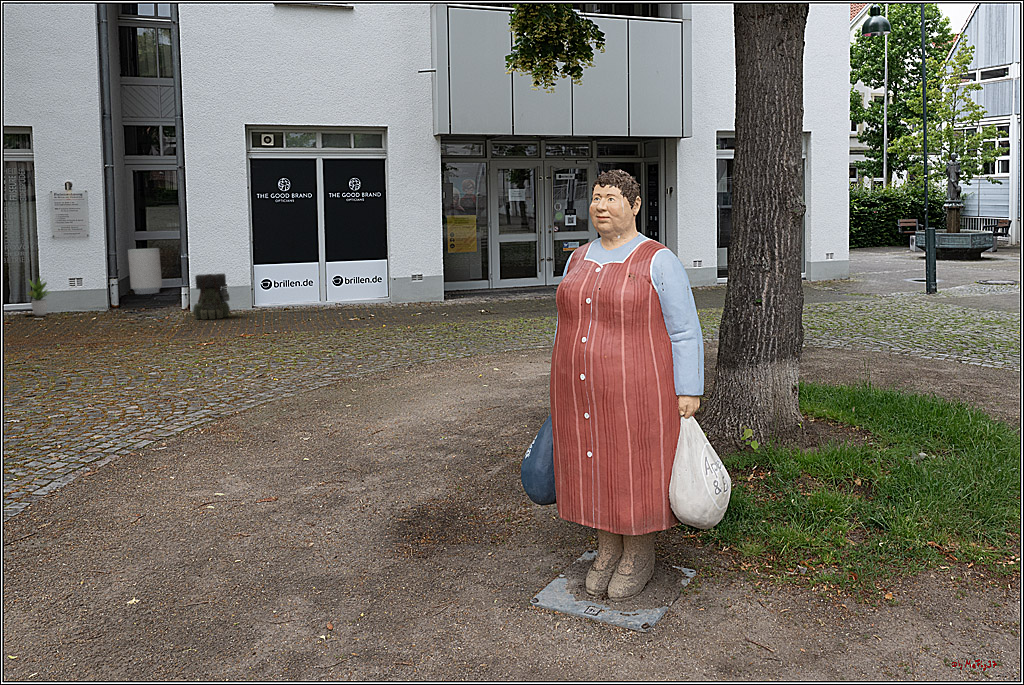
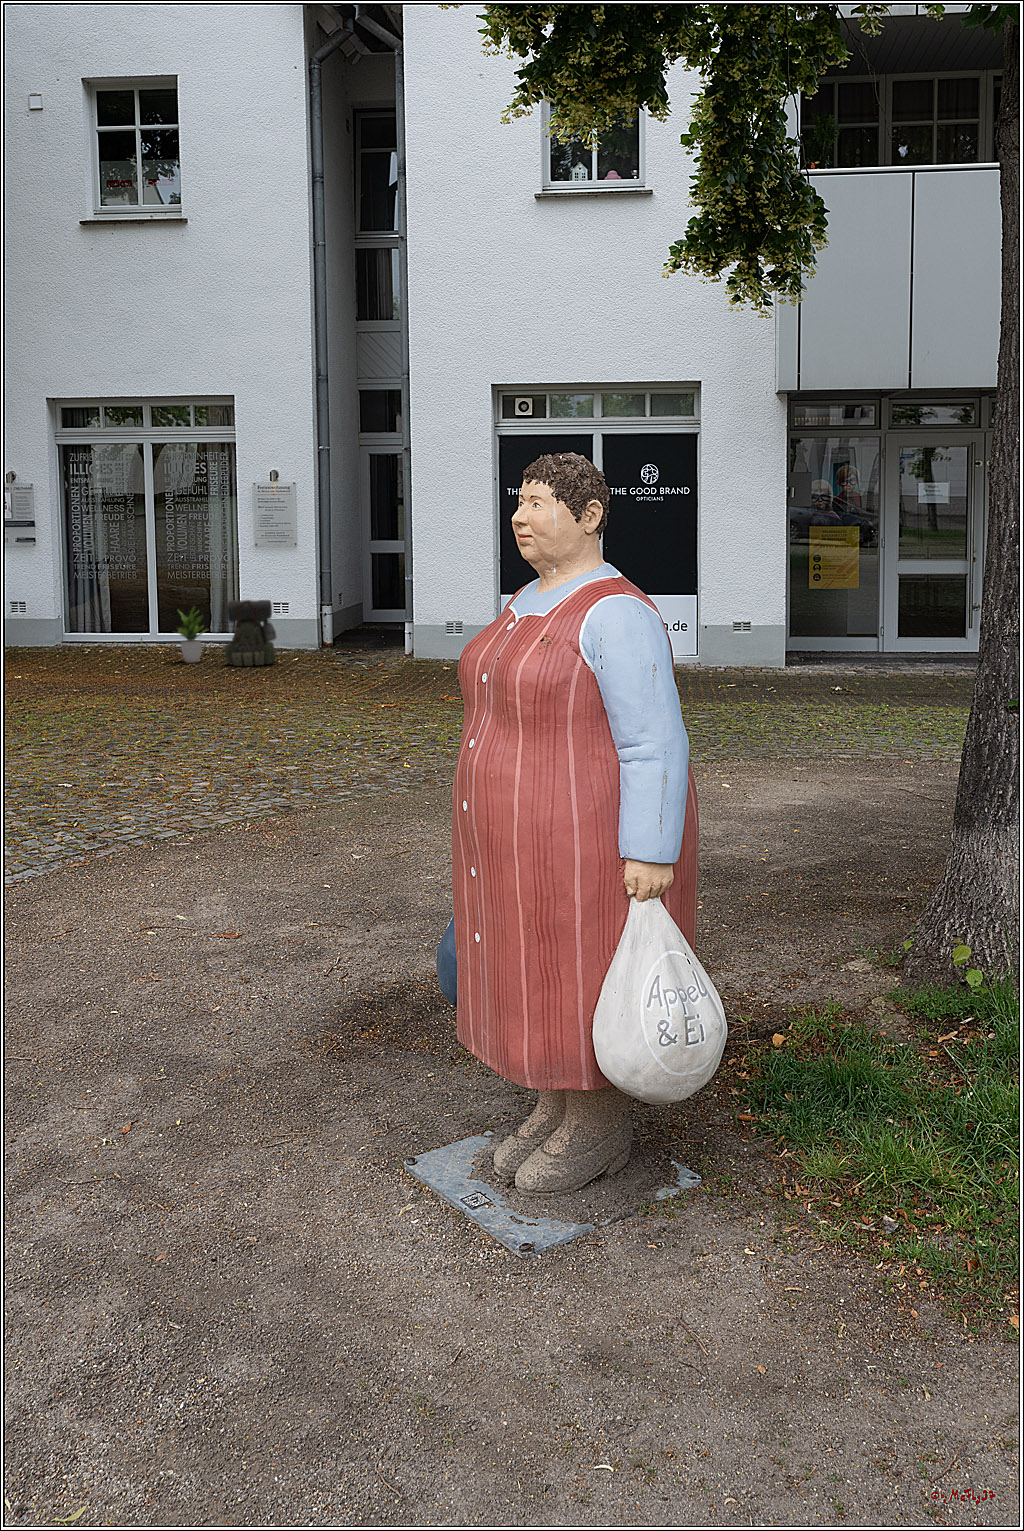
trash can: present [128,248,162,294] -> none [334,571,380,638]
backpack: present [193,274,230,319] -> present [225,600,277,666]

